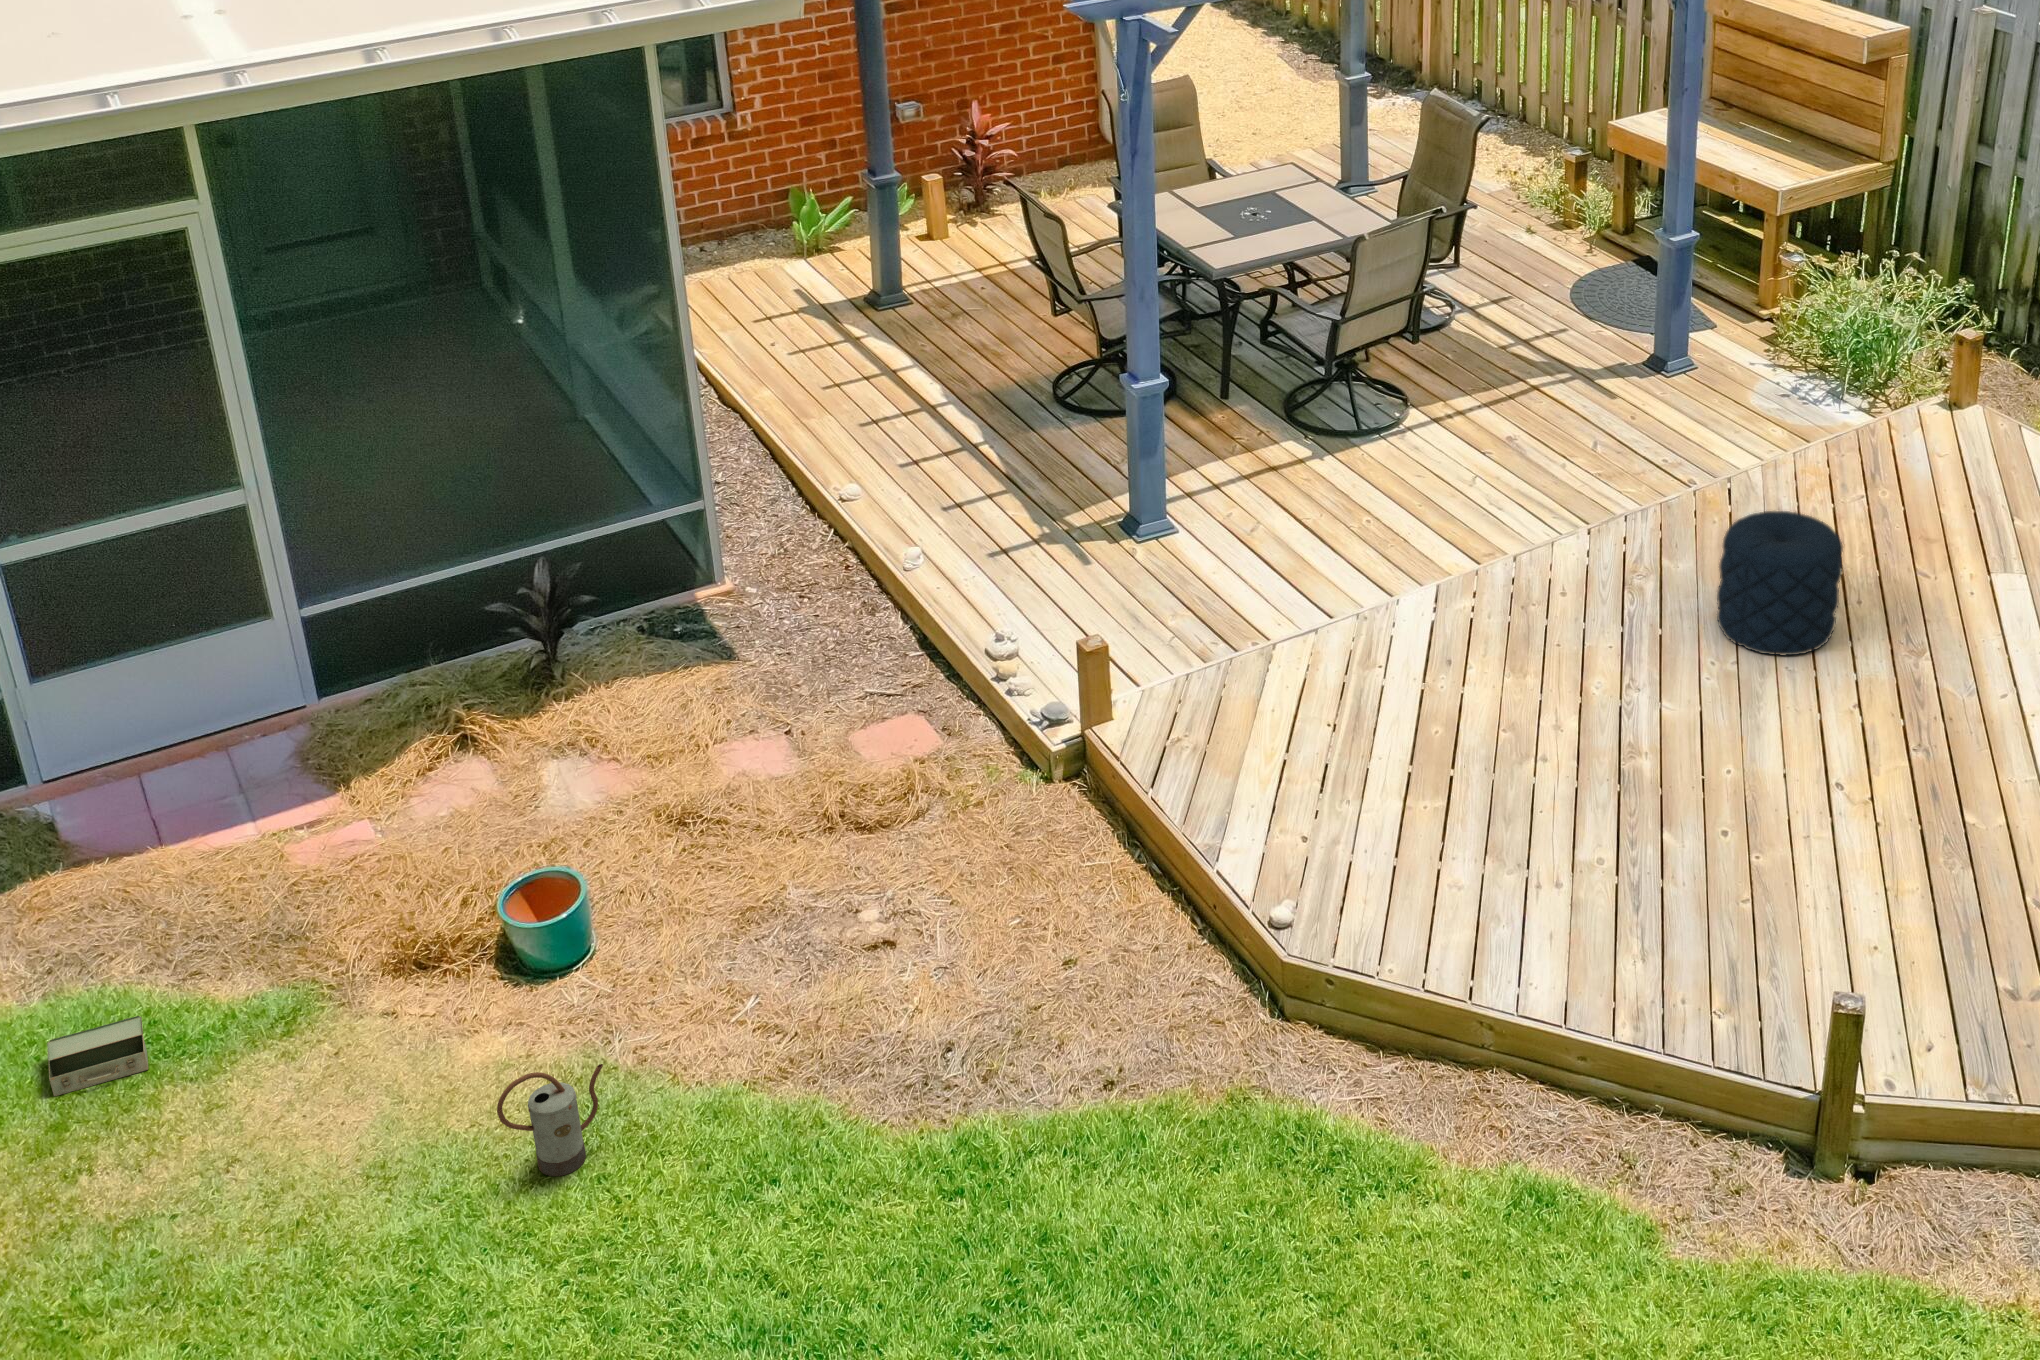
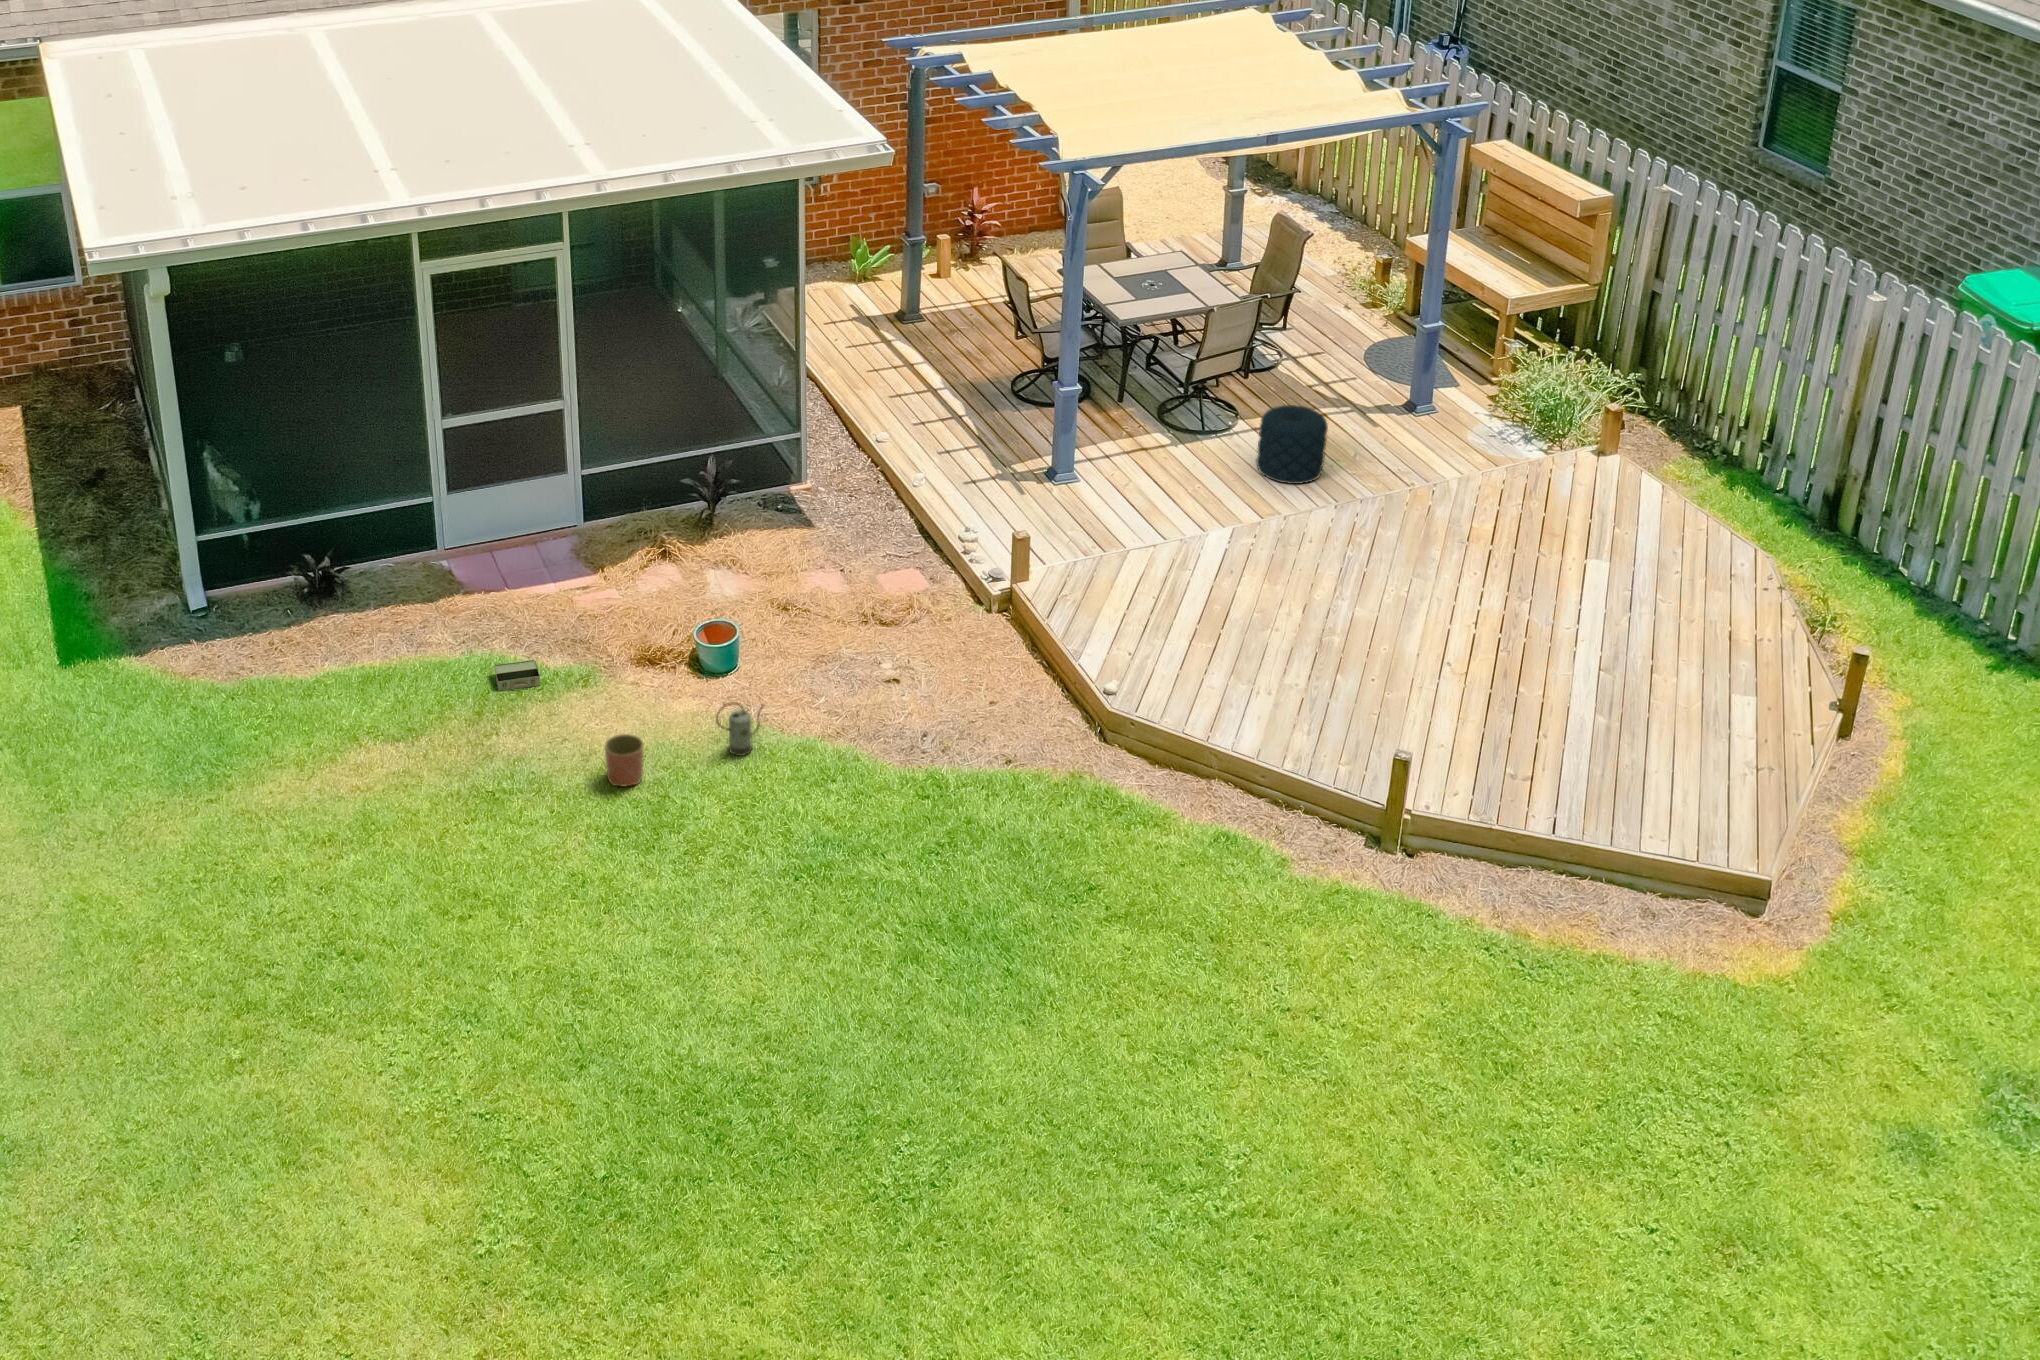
pouf: present [1717,511,1843,655] -> present [1256,405,1328,484]
planter: none [242,1182,341,1301] -> present [605,734,644,786]

